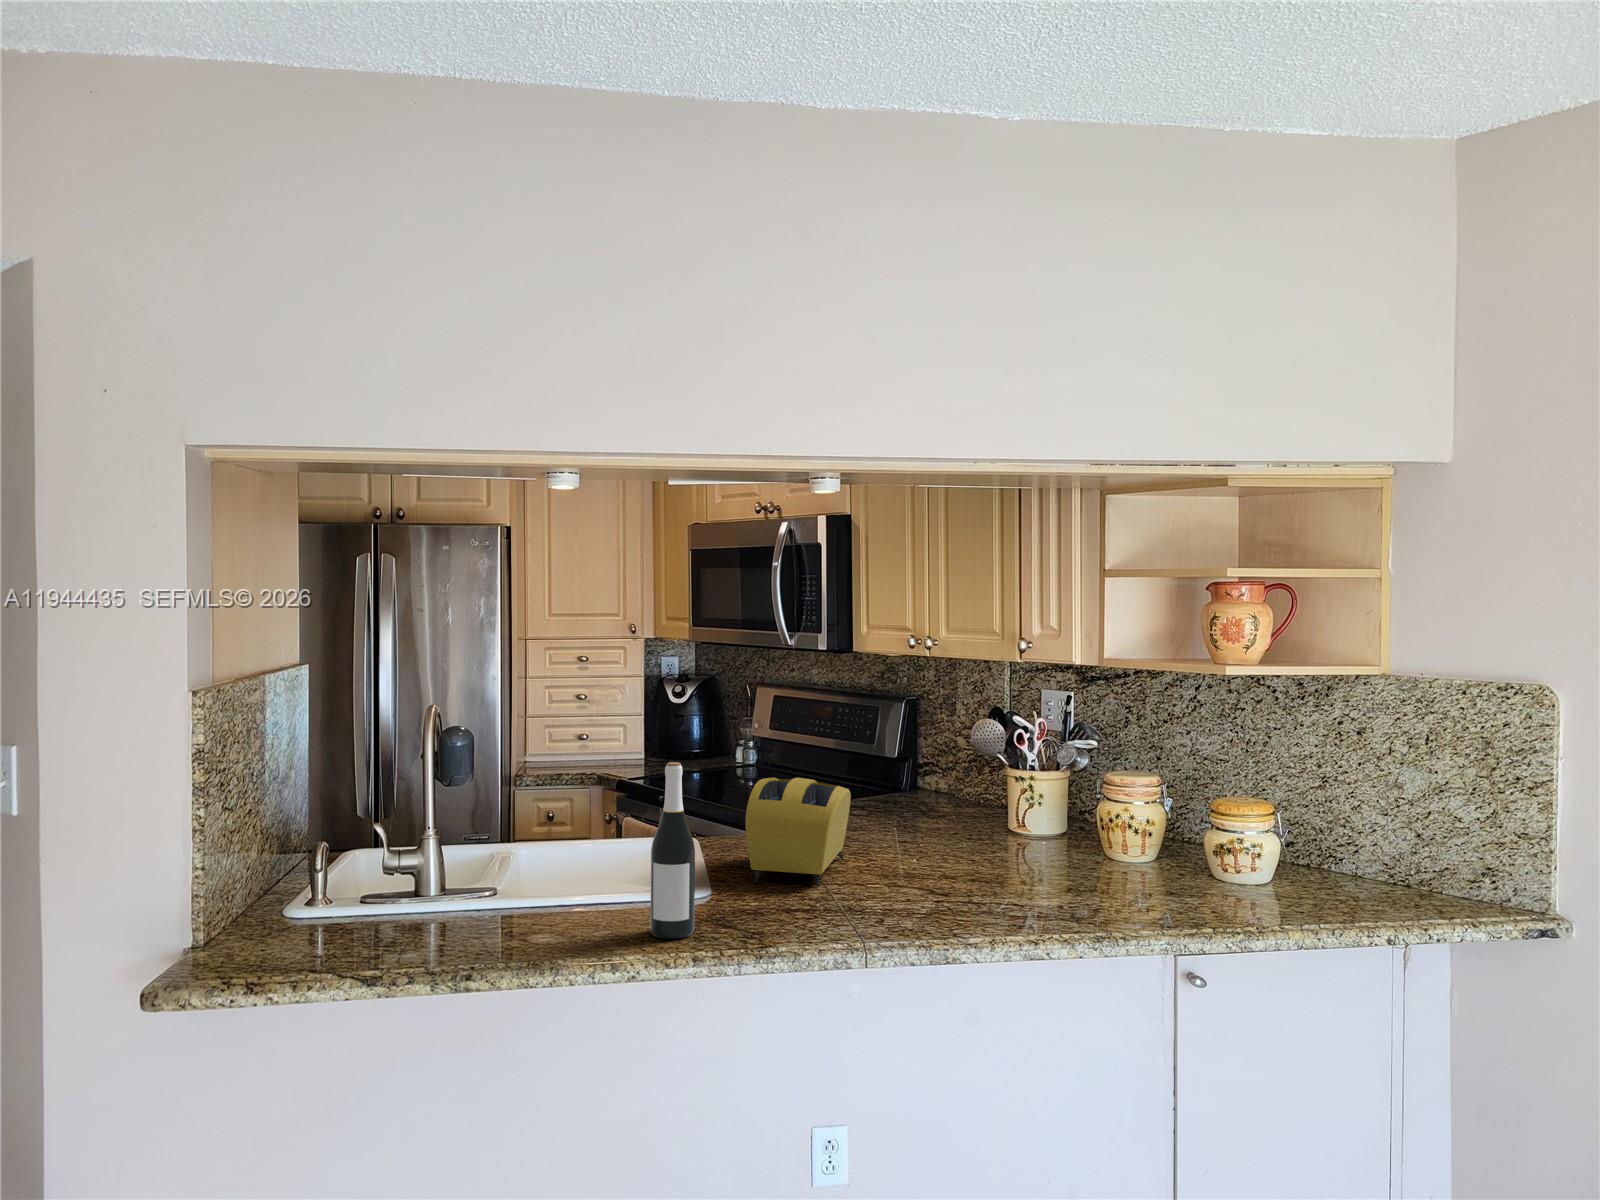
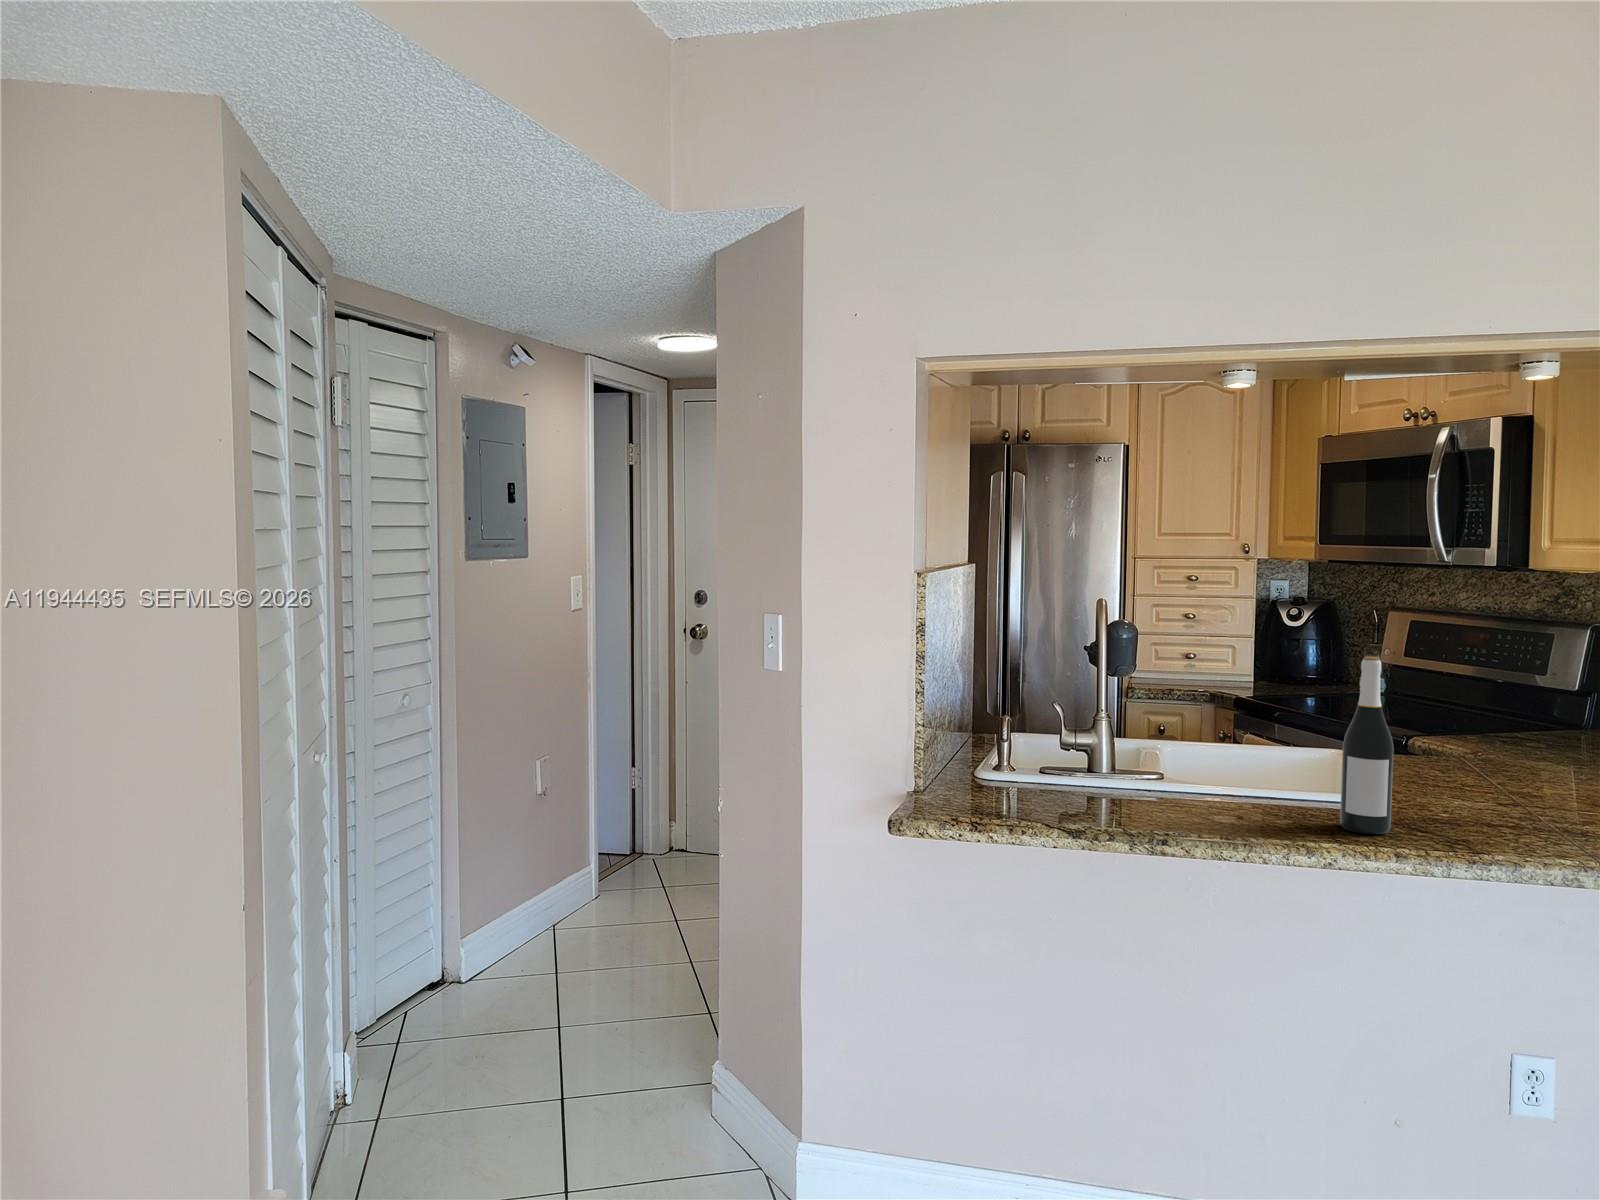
toaster: present [746,778,851,886] -> none [1429,690,1554,806]

